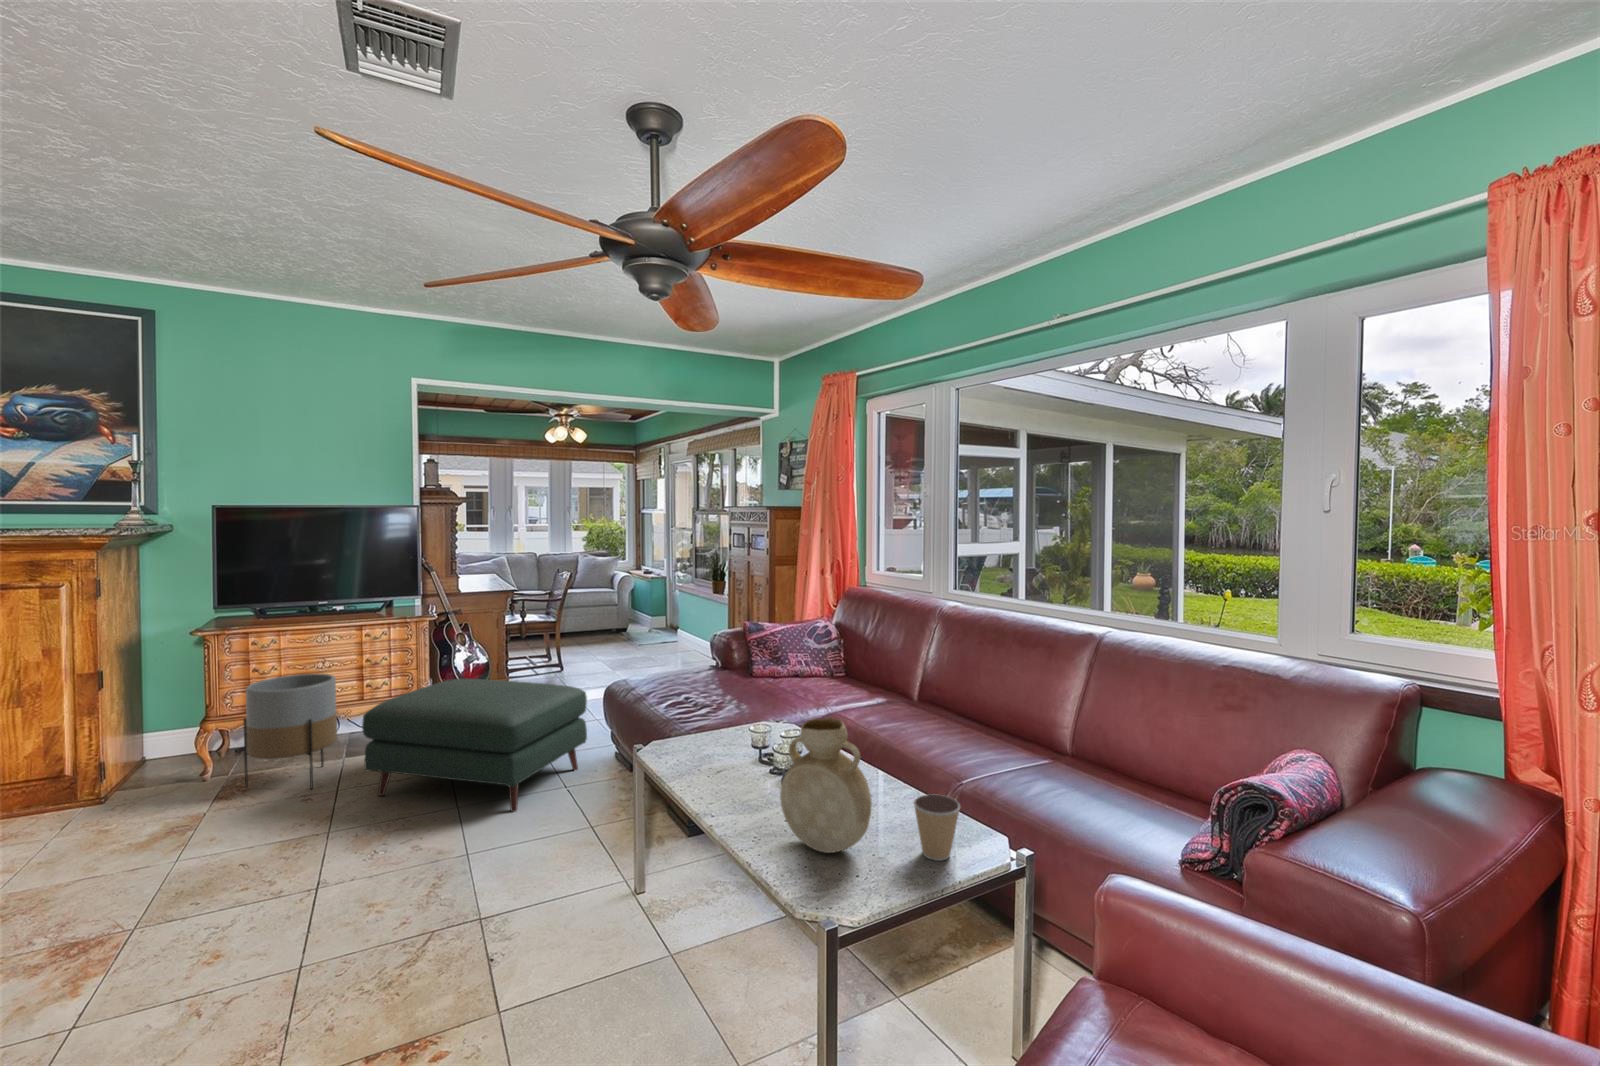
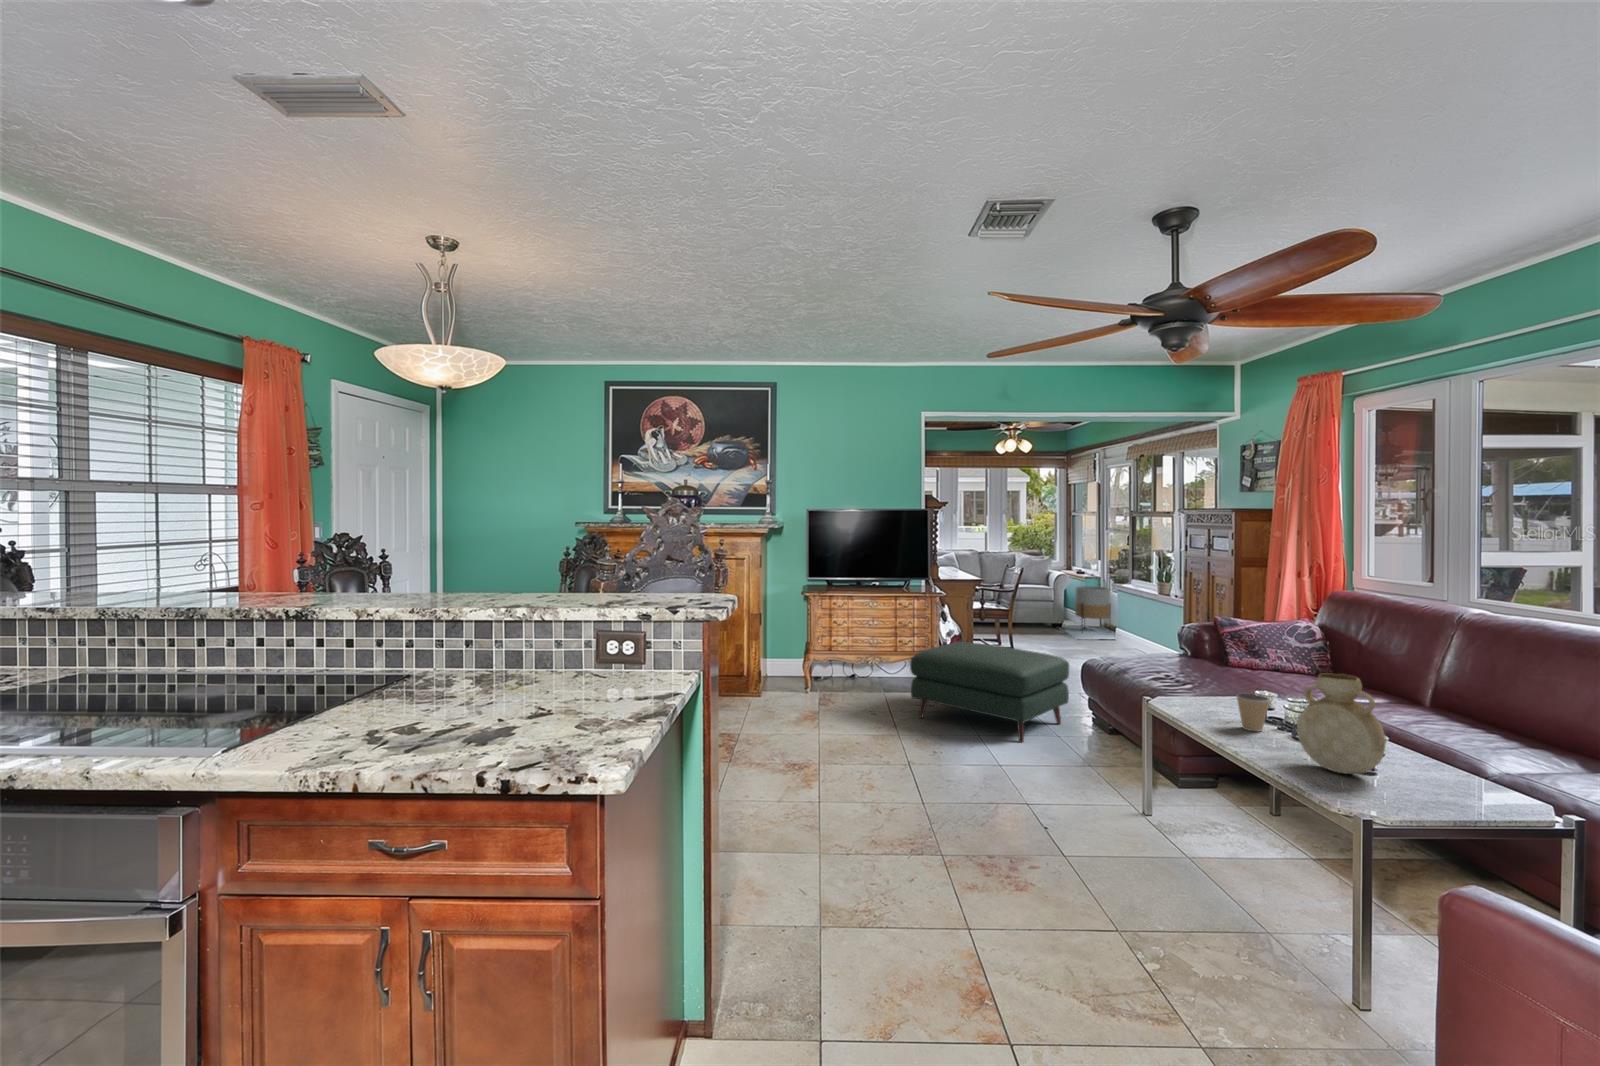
planter: present [243,674,337,789] -> present [1075,586,1111,619]
coffee cup: present [914,794,960,861] -> present [1236,693,1270,732]

